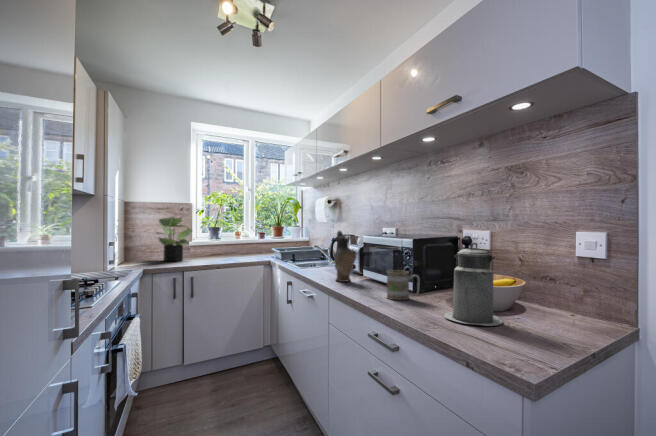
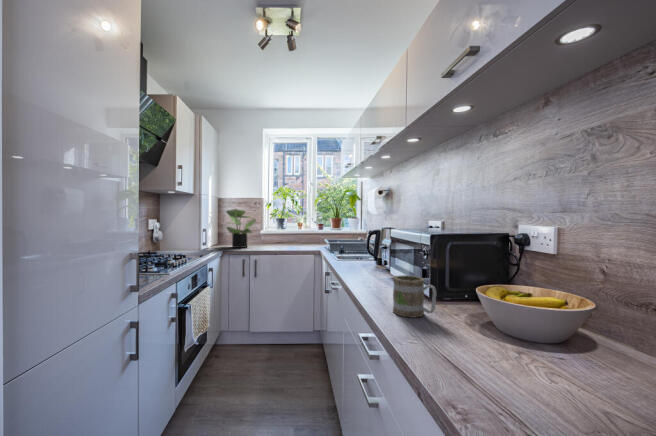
ceramic pitcher: present [334,231,356,282] -> none [356,223,380,281]
canister: present [444,243,502,326] -> none [449,248,552,399]

